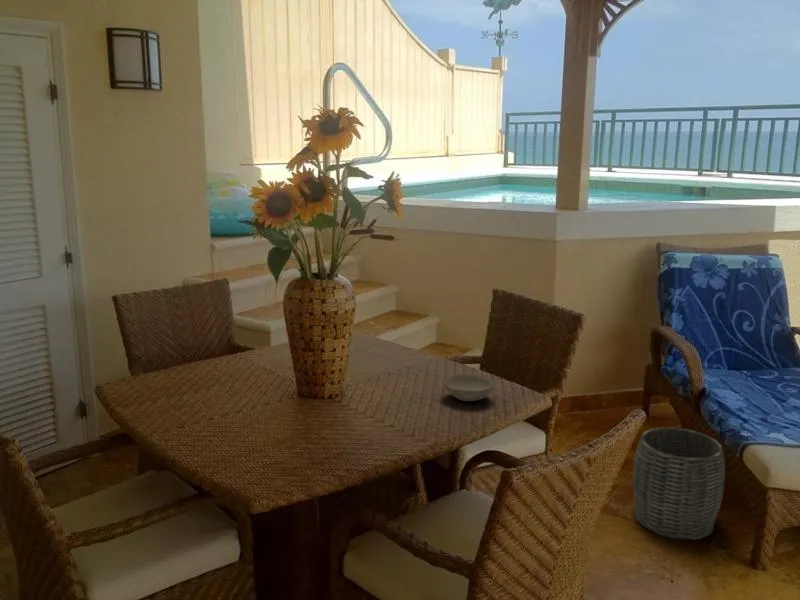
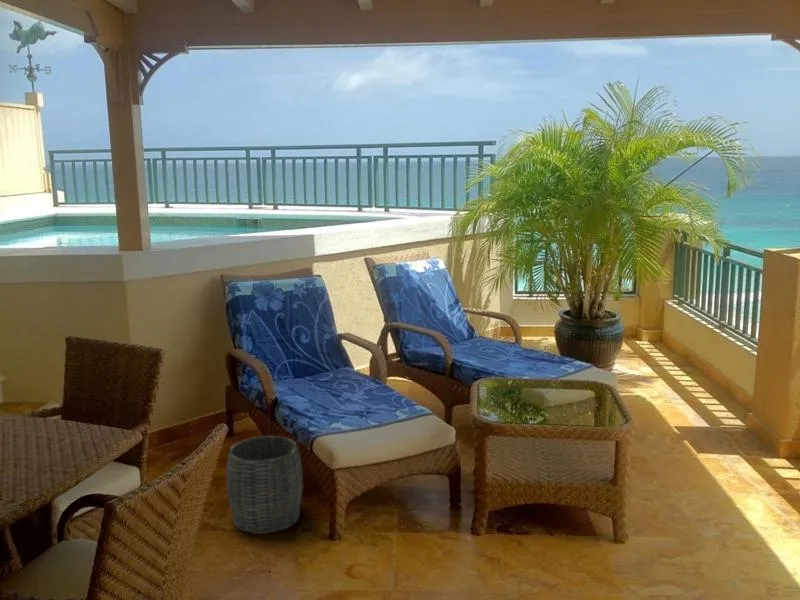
bowl: present [443,375,494,401] -> none [25,426,82,454]

